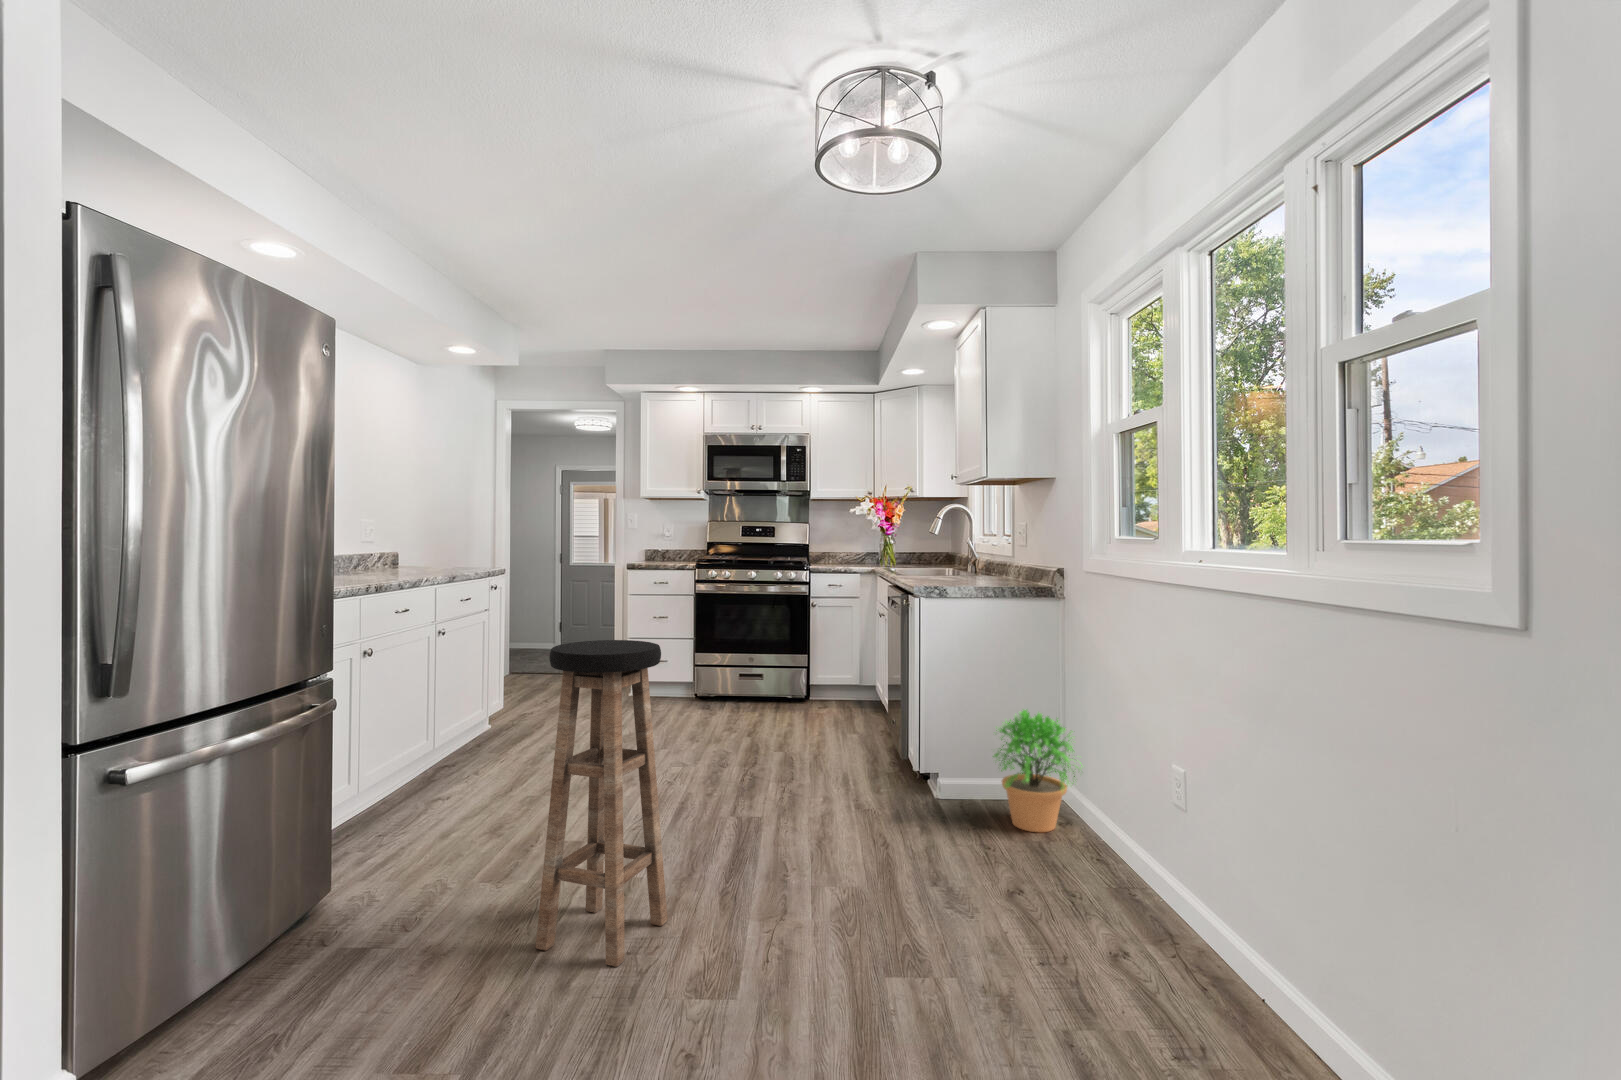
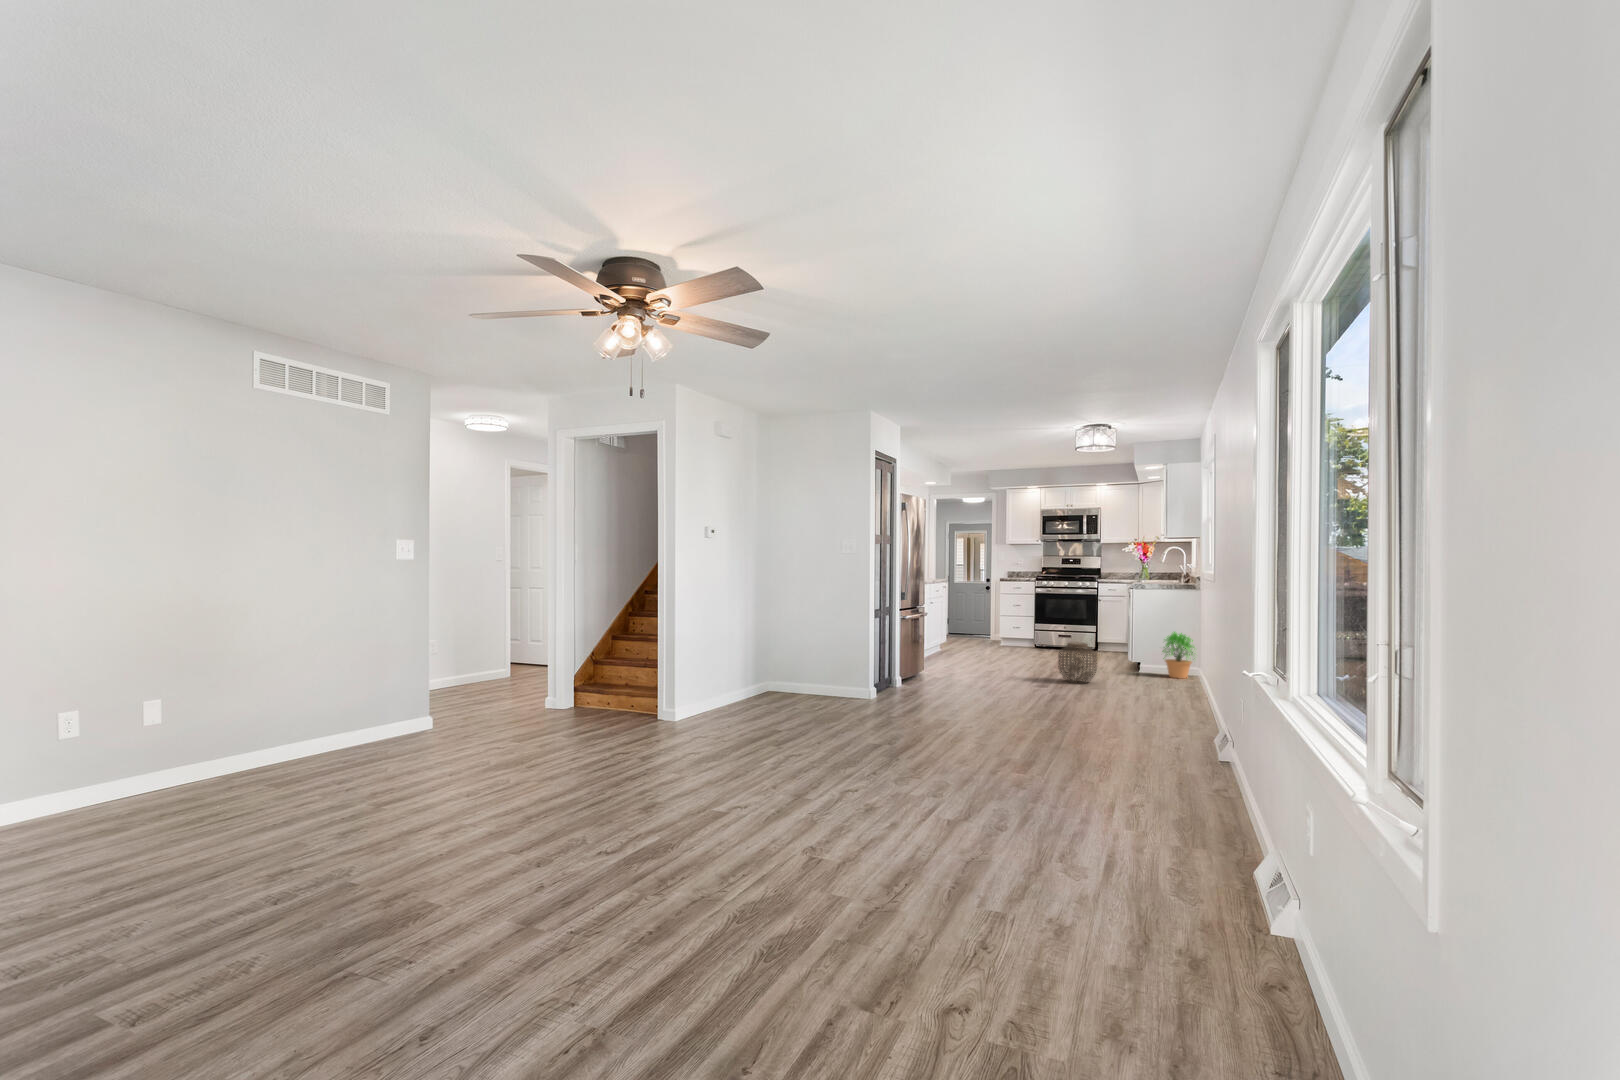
bar stool: present [535,640,668,967] -> none [993,591,1031,679]
woven basket: none [756,809,881,968] -> present [1058,642,1097,683]

